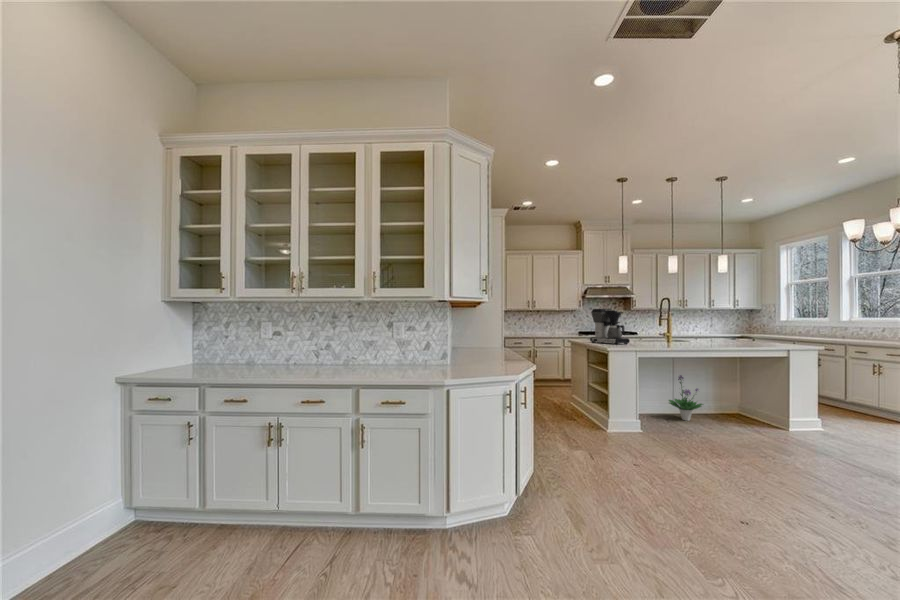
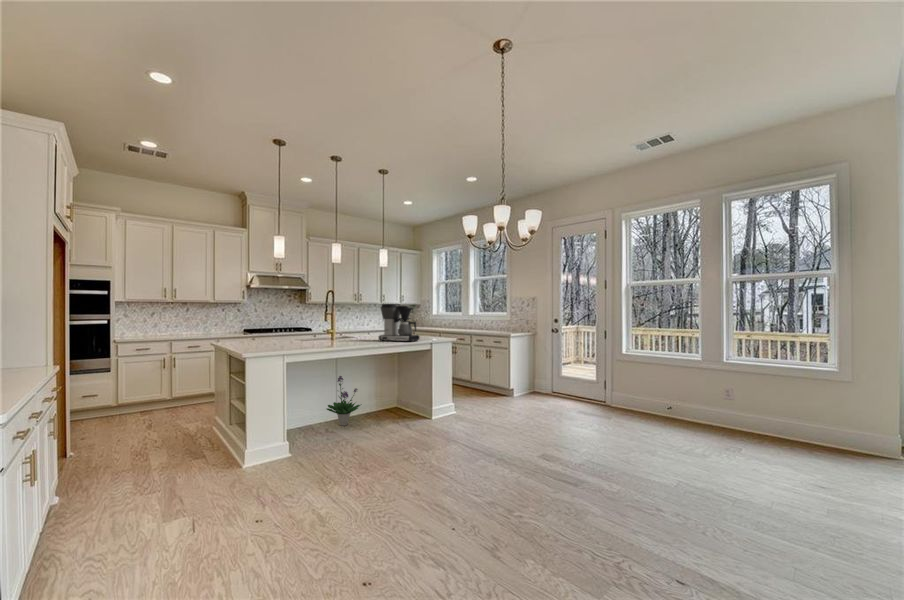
coffee maker: present [590,309,630,345] -> present [379,304,419,342]

